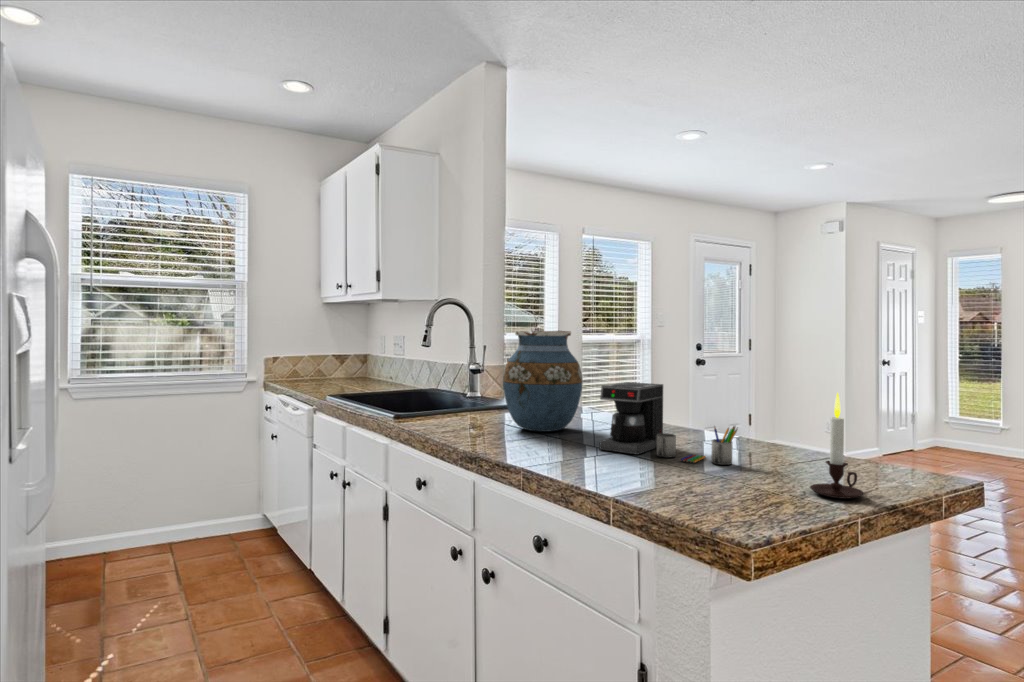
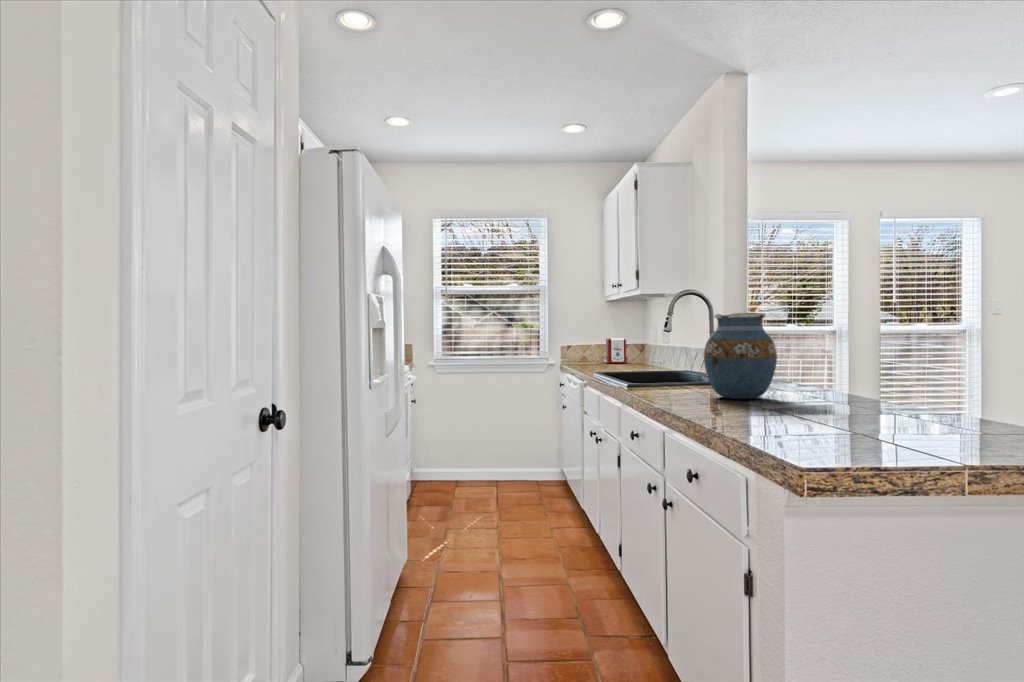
toaster: none [318,348,349,378] -> present [604,338,628,363]
coffee maker: present [600,382,738,465] -> none [766,356,881,425]
candle: present [810,393,864,499] -> none [908,355,967,448]

